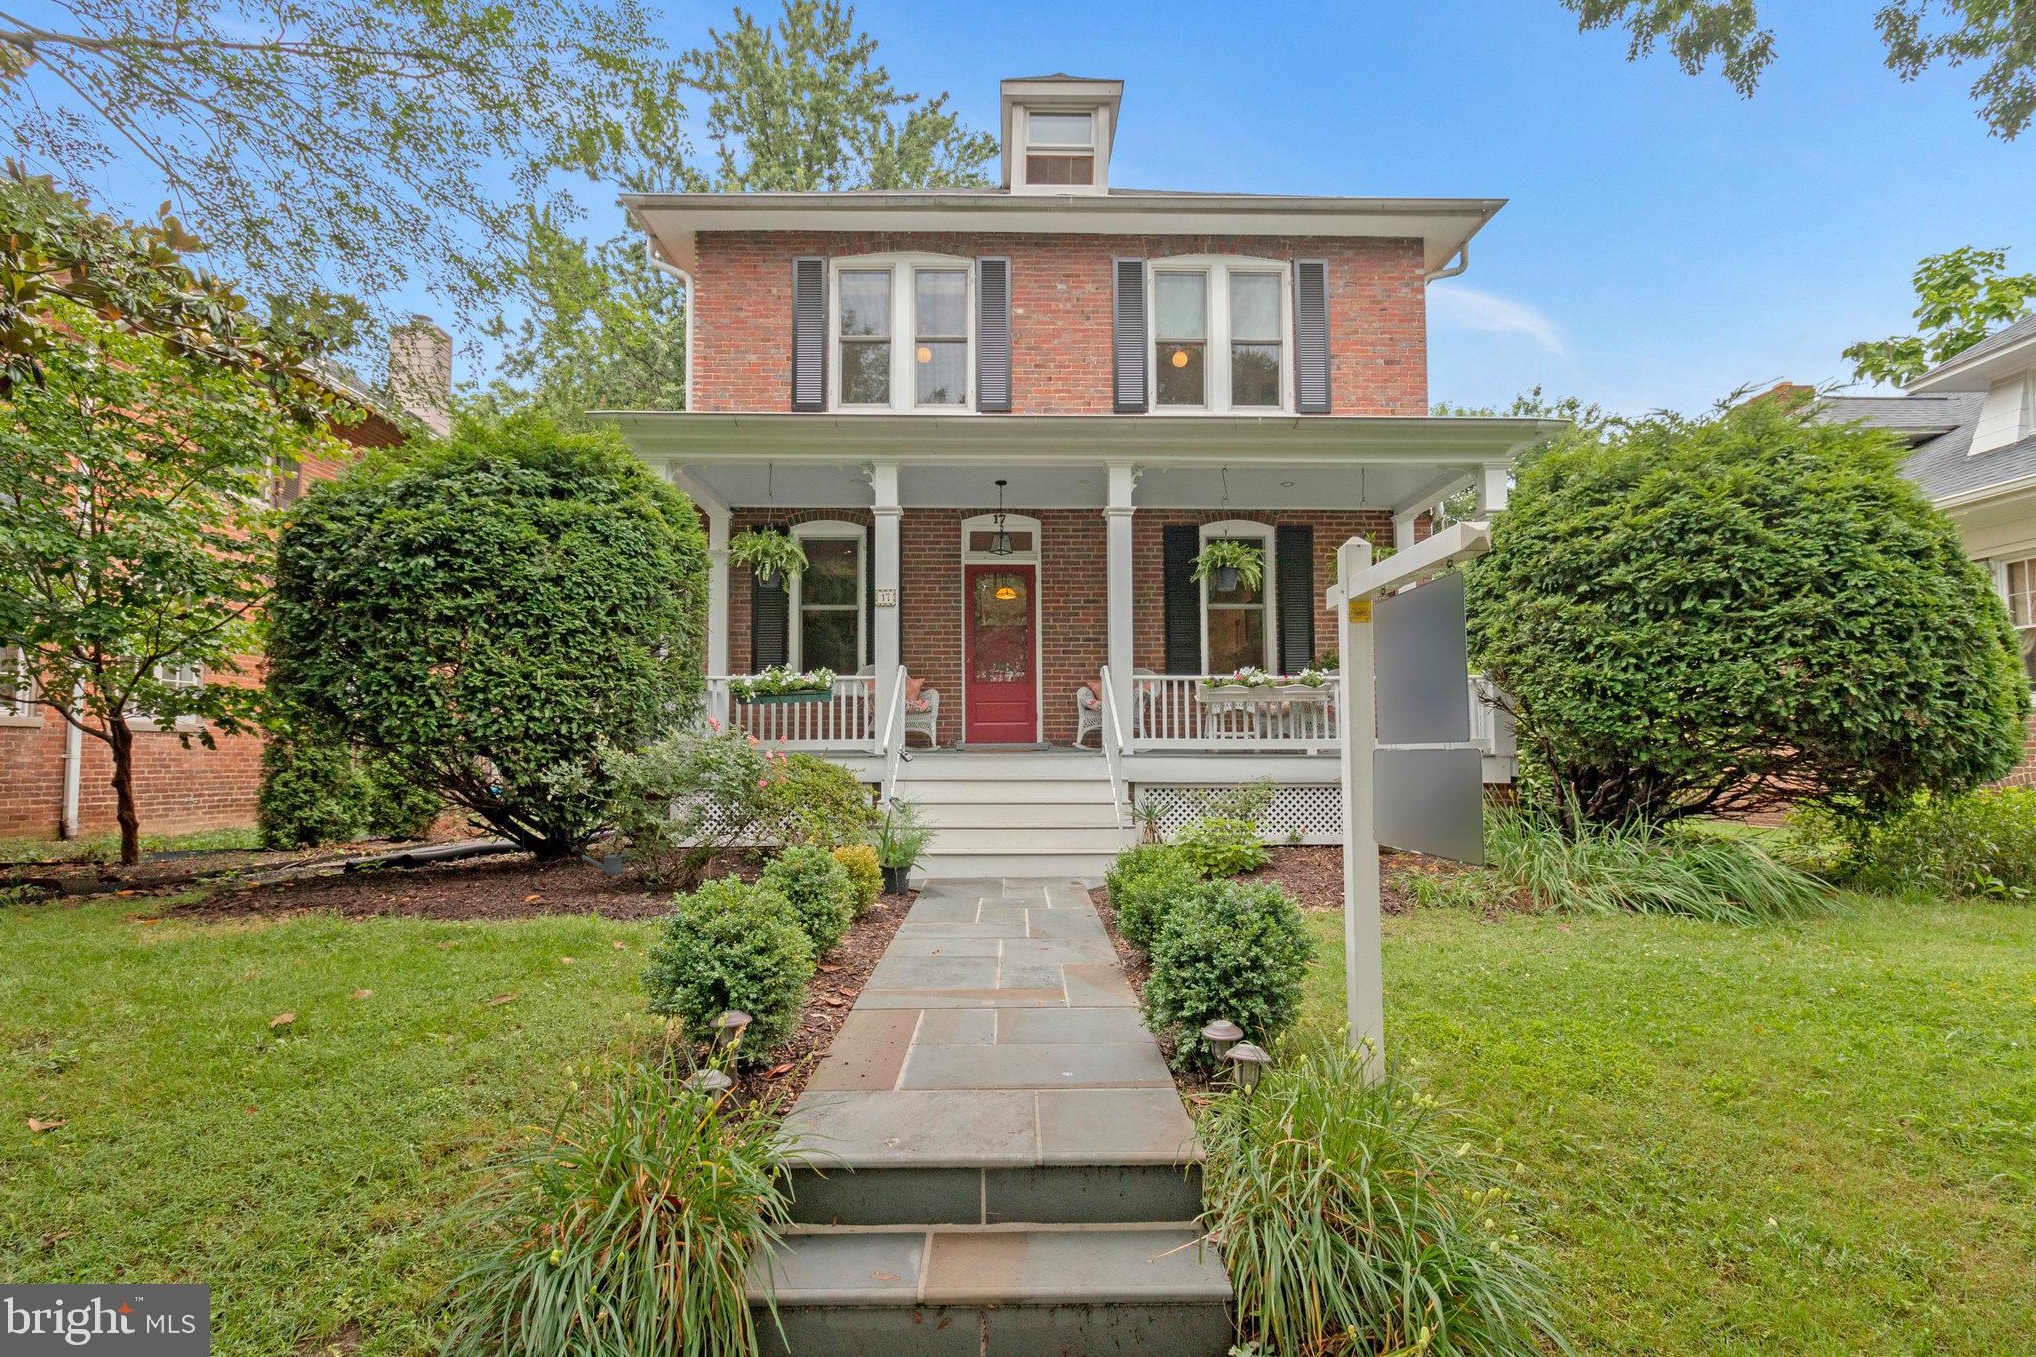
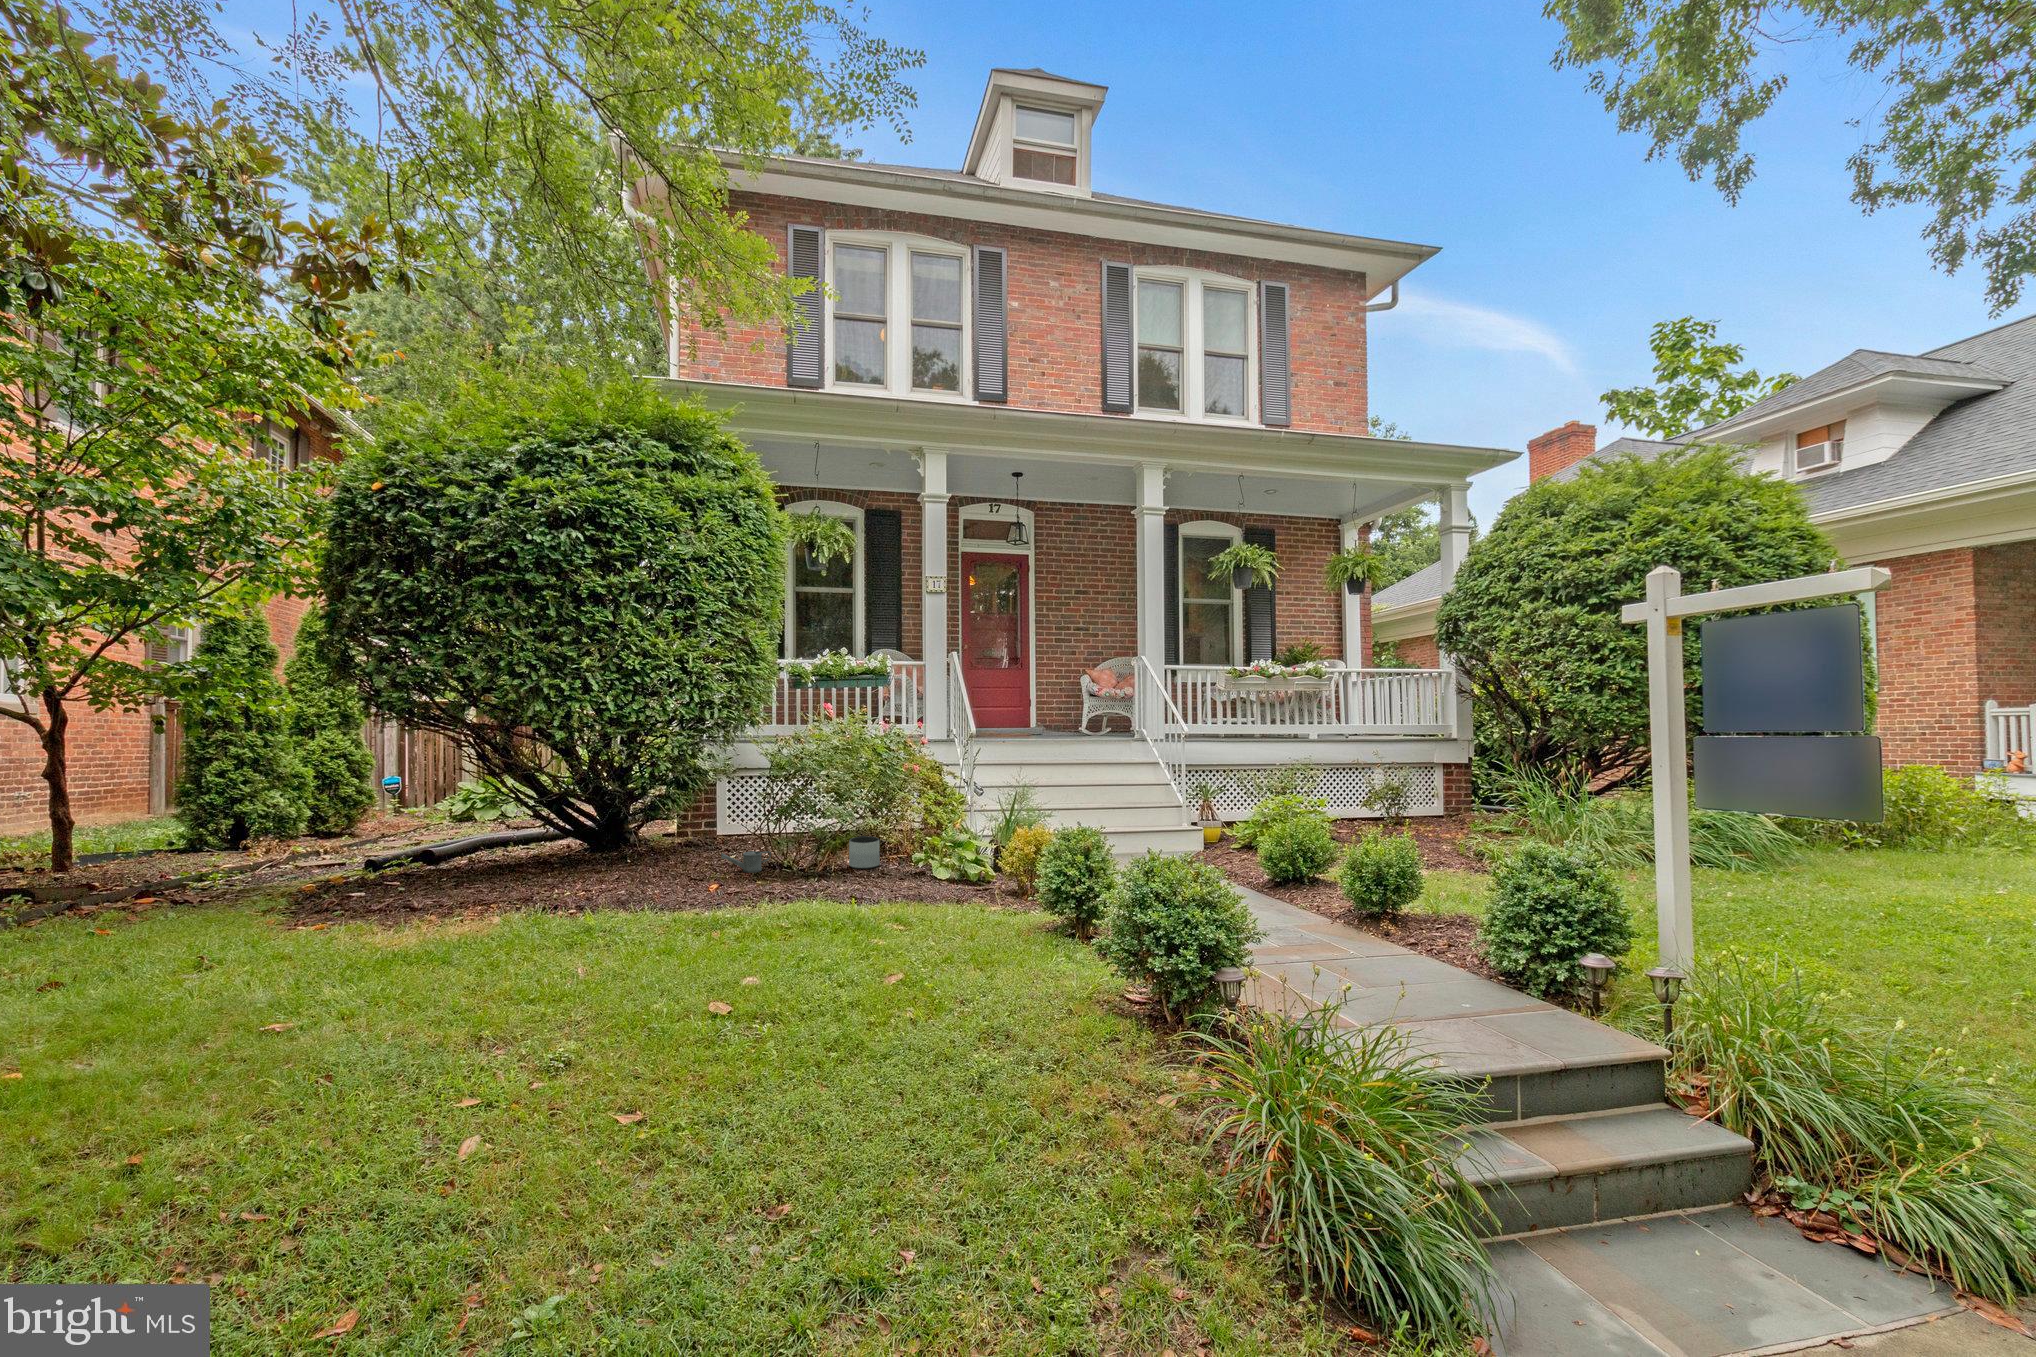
planter: none [701,844,732,876] -> present [849,836,880,869]

